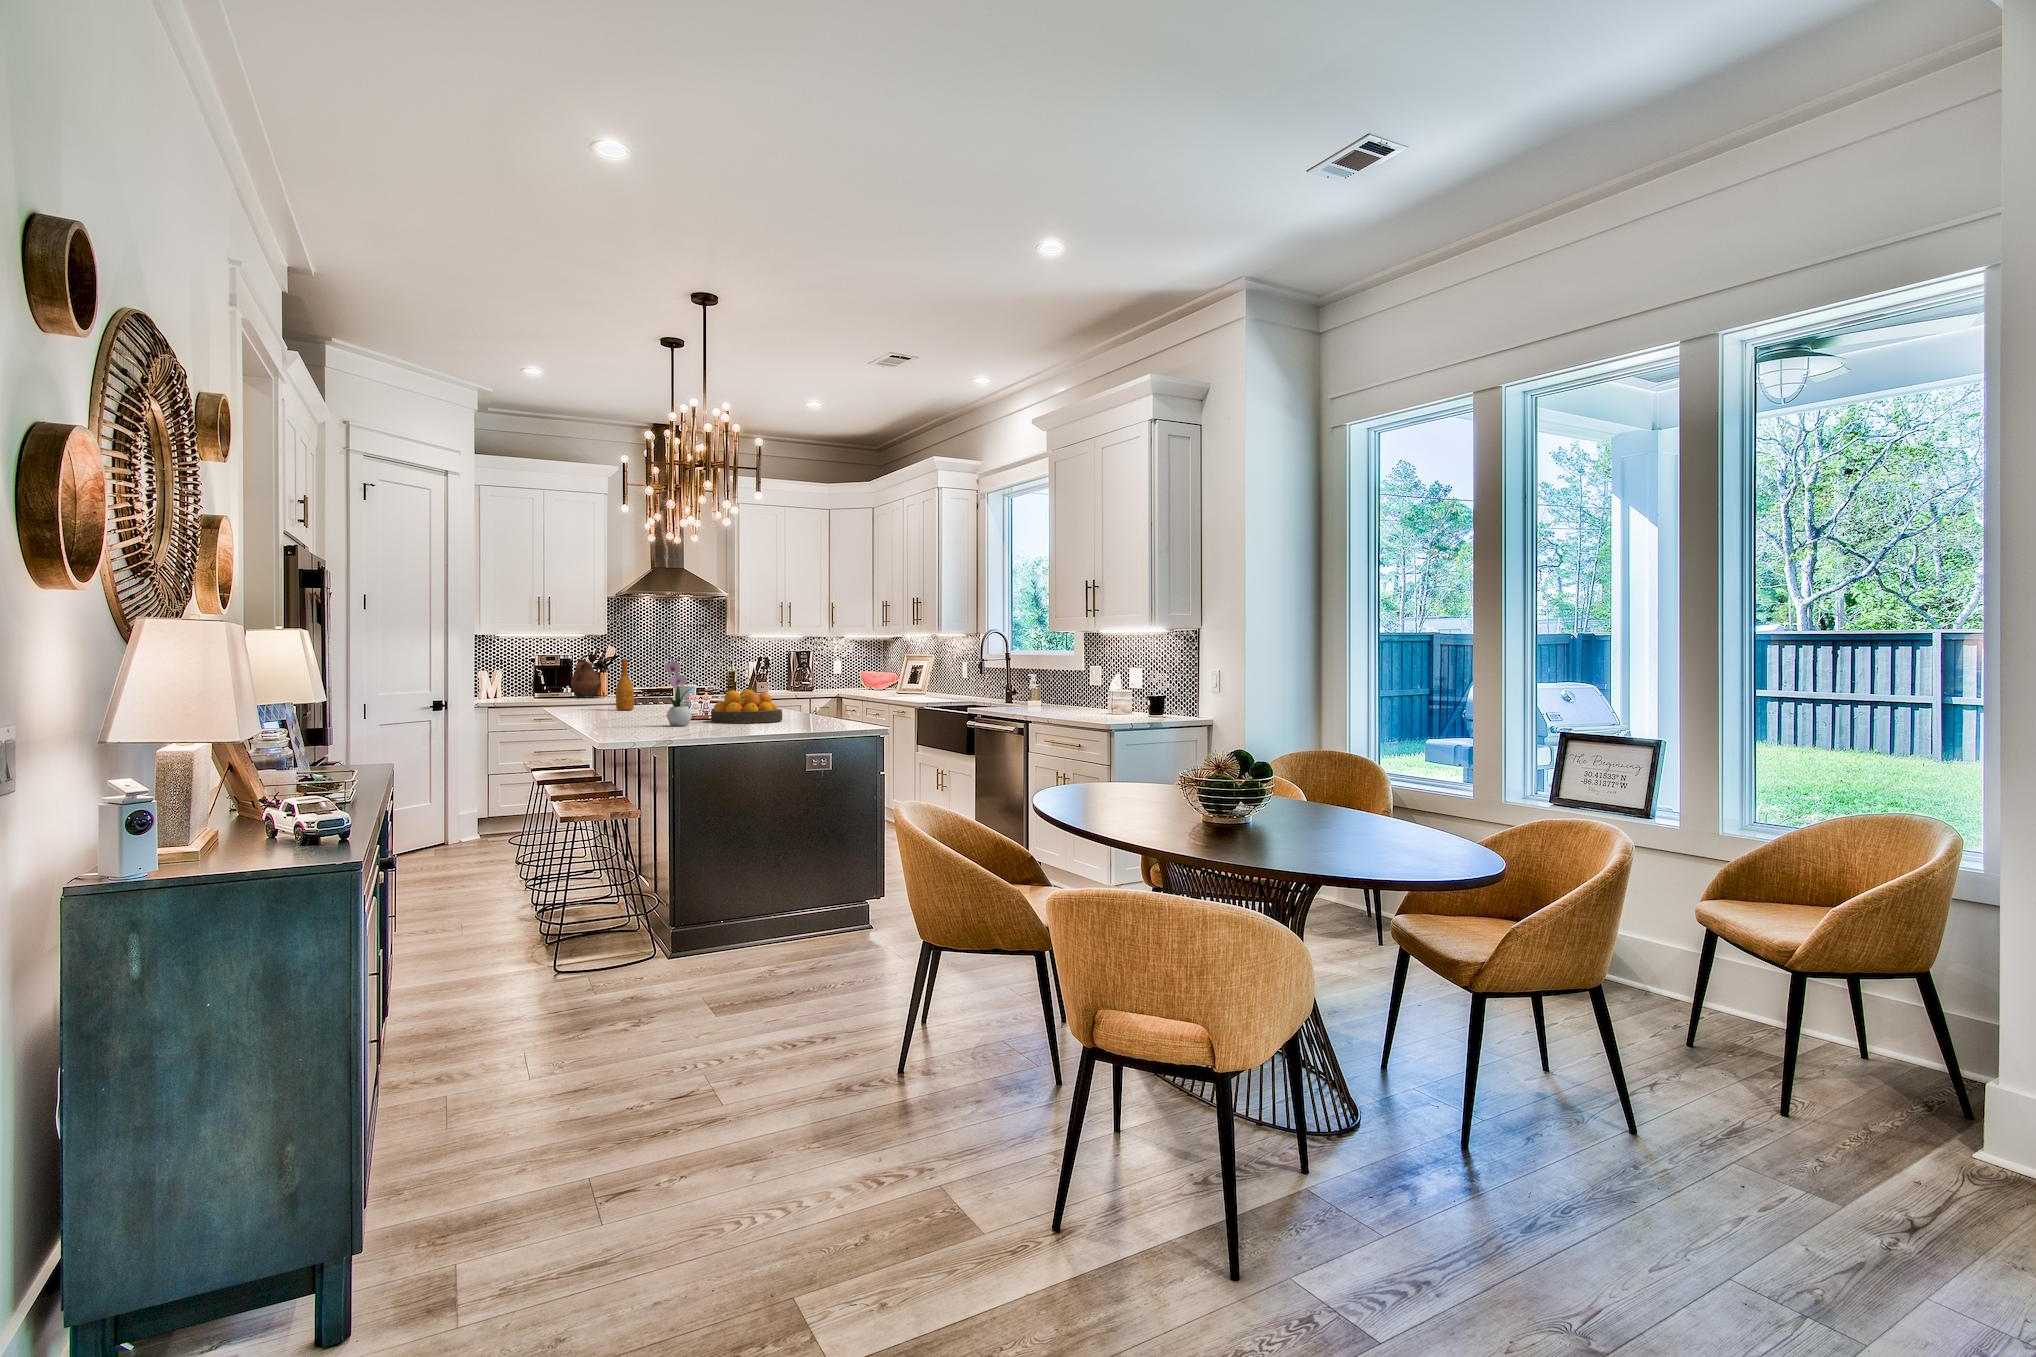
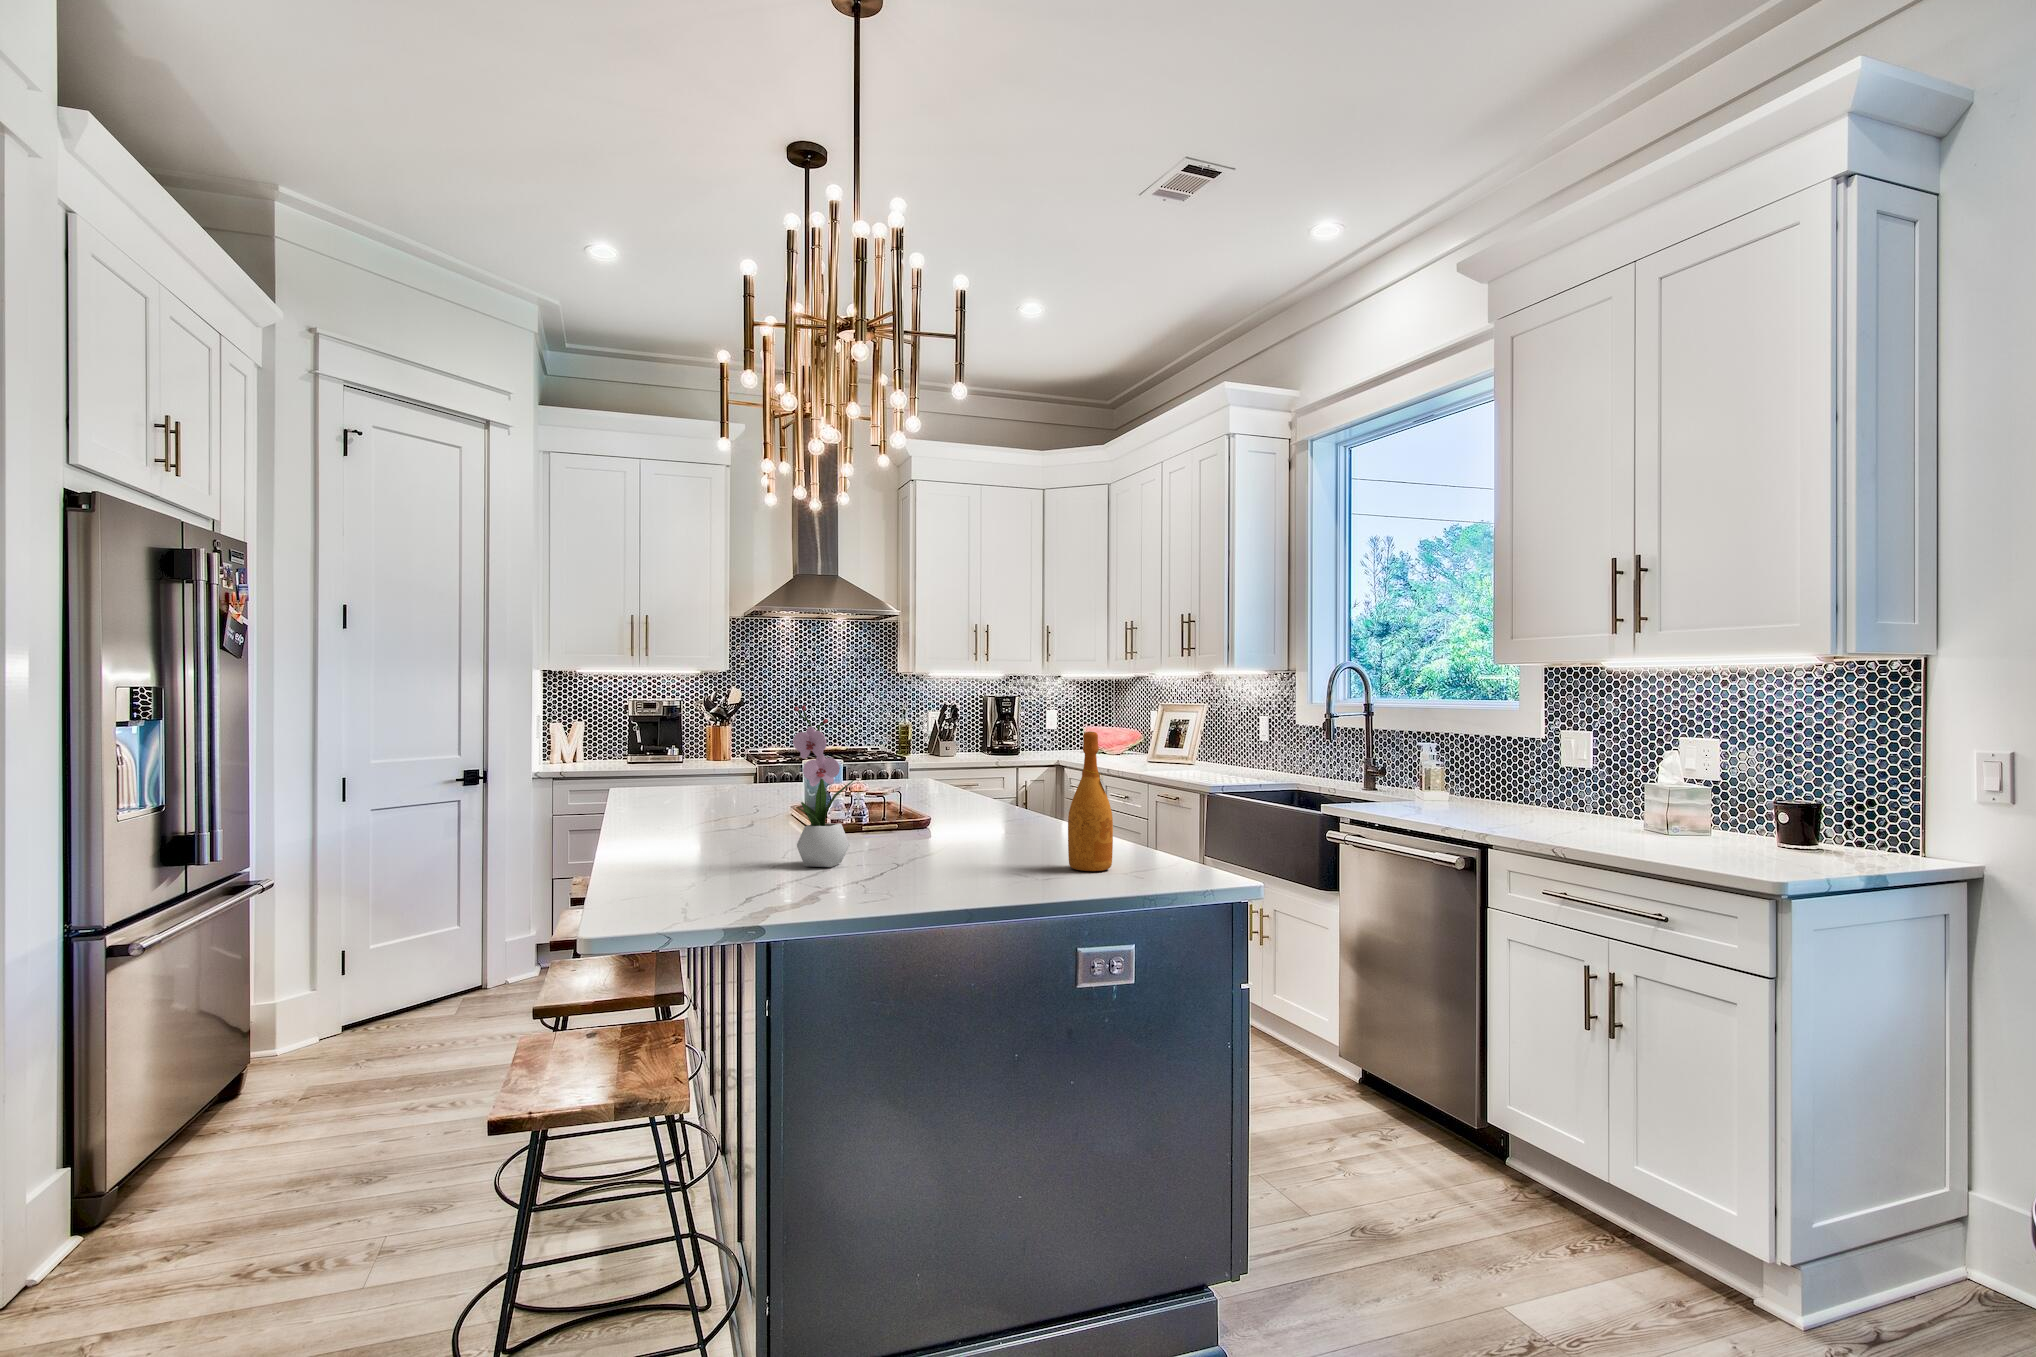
ceramic pitcher: present [571,659,604,697] -> none [673,707,727,763]
wine bottle: present [616,659,634,710] -> present [1068,732,1113,871]
fruit bowl: present [711,689,782,723] -> none [886,779,1026,855]

